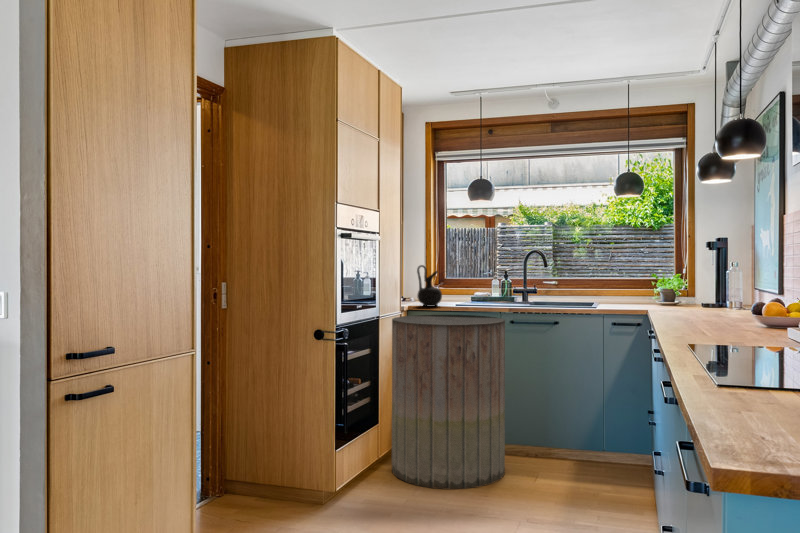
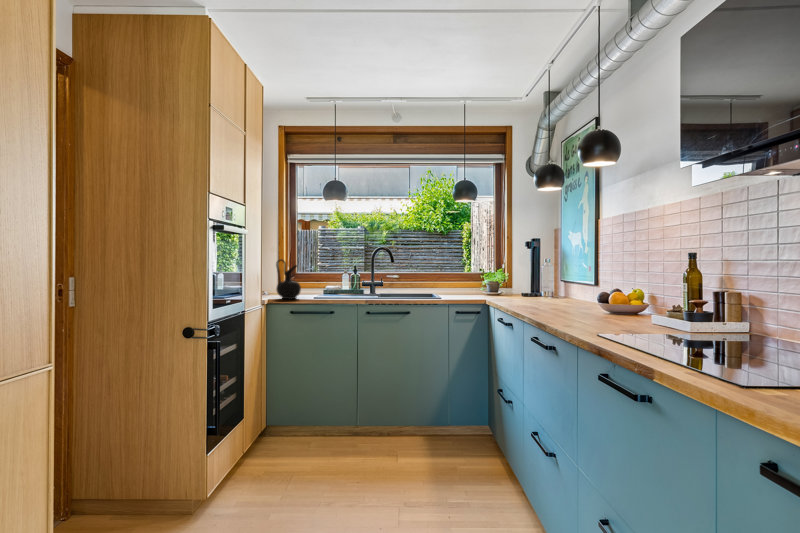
trash can: present [392,315,505,489] -> none [255,307,369,484]

